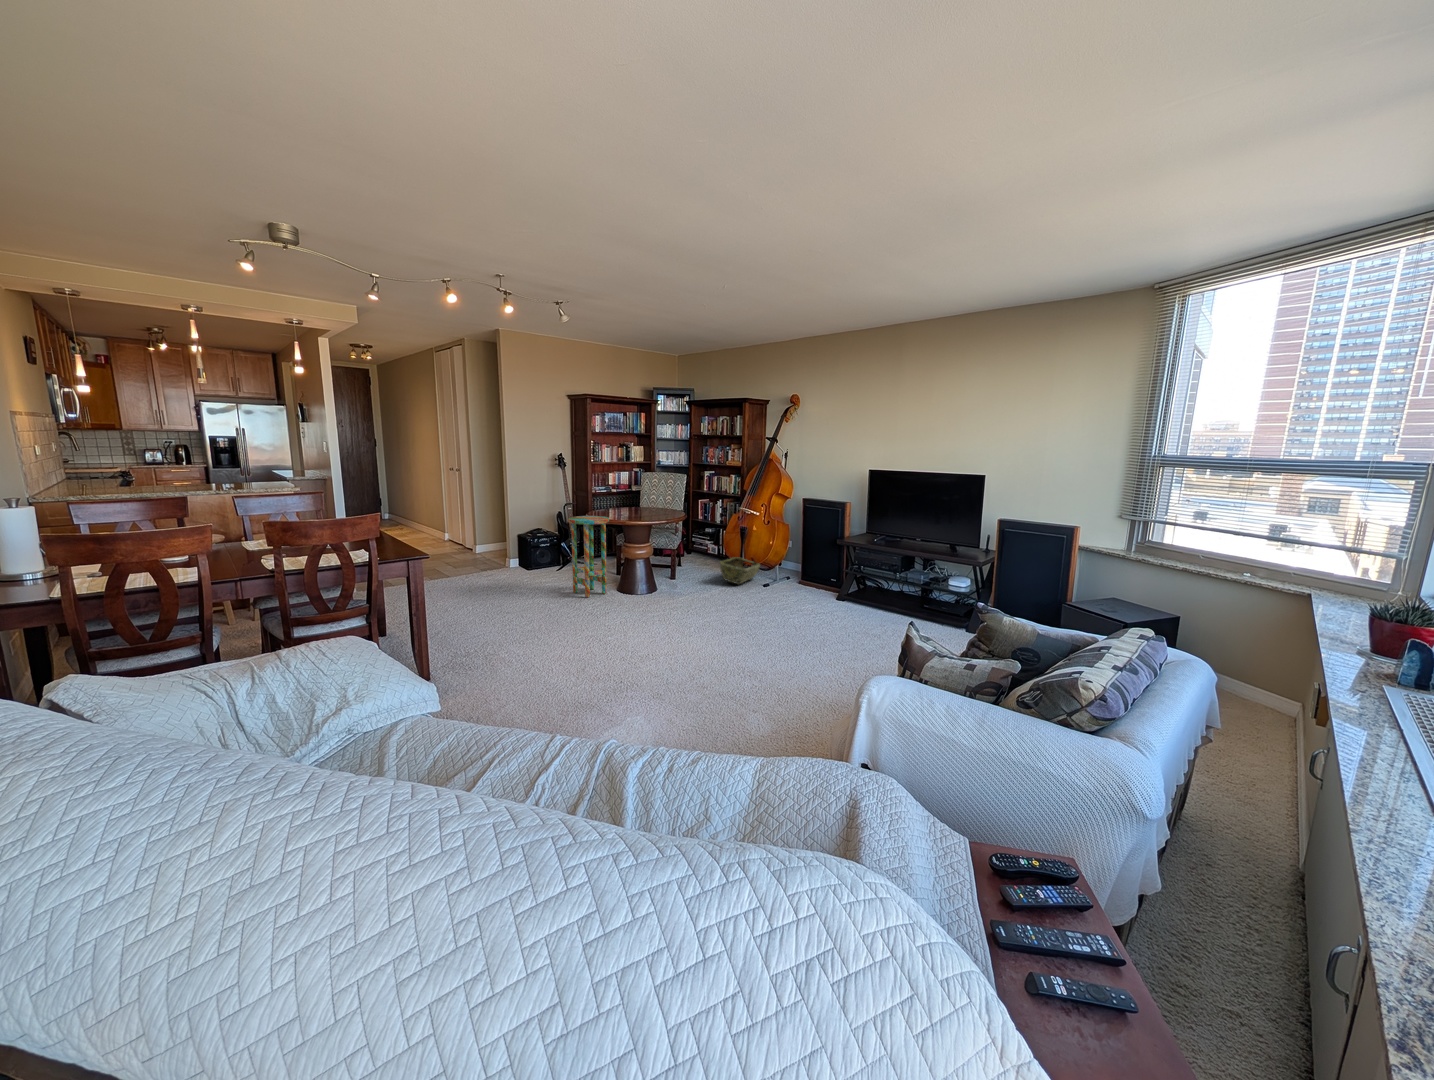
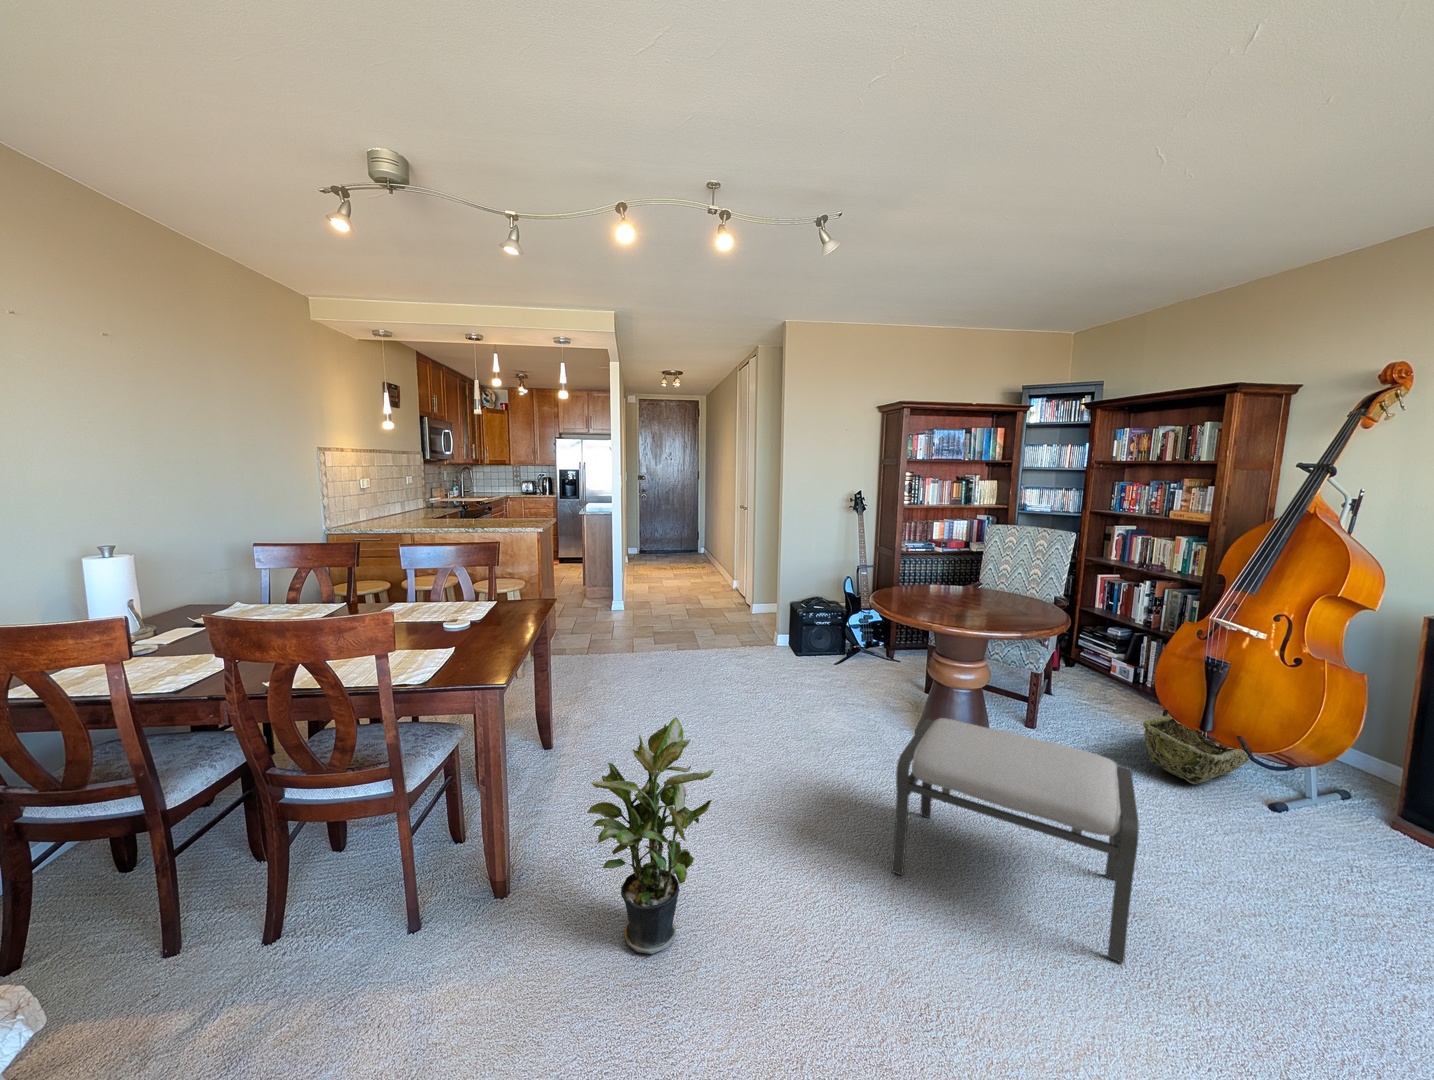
side table: present [568,516,609,597] -> none [834,594,906,741]
ottoman: none [625,562,713,630] -> present [891,718,1139,963]
potted plant: none [497,563,557,669] -> present [587,717,713,954]

